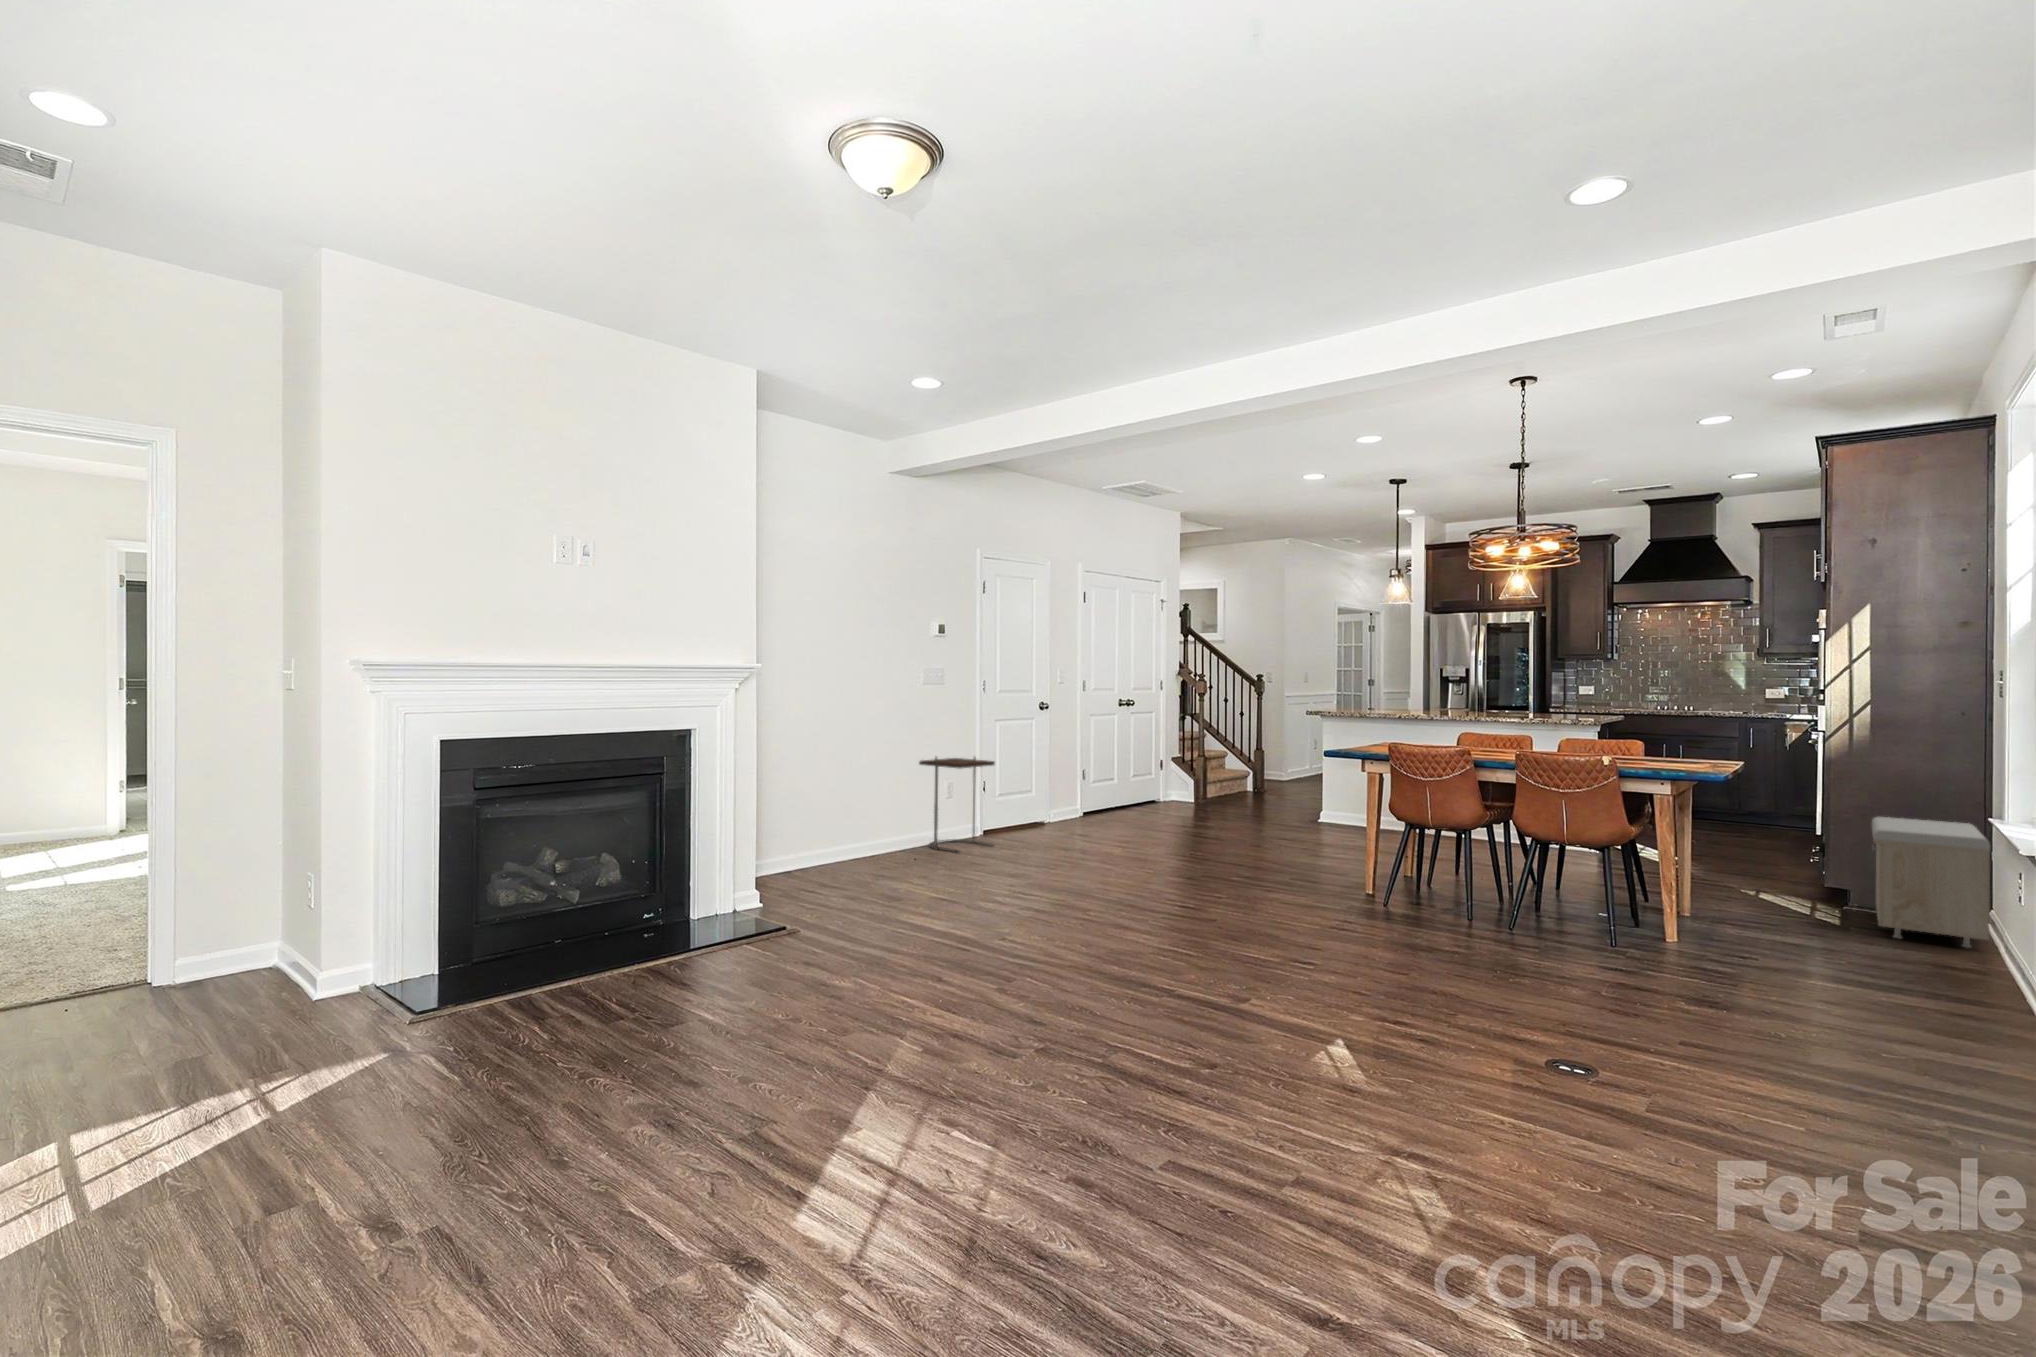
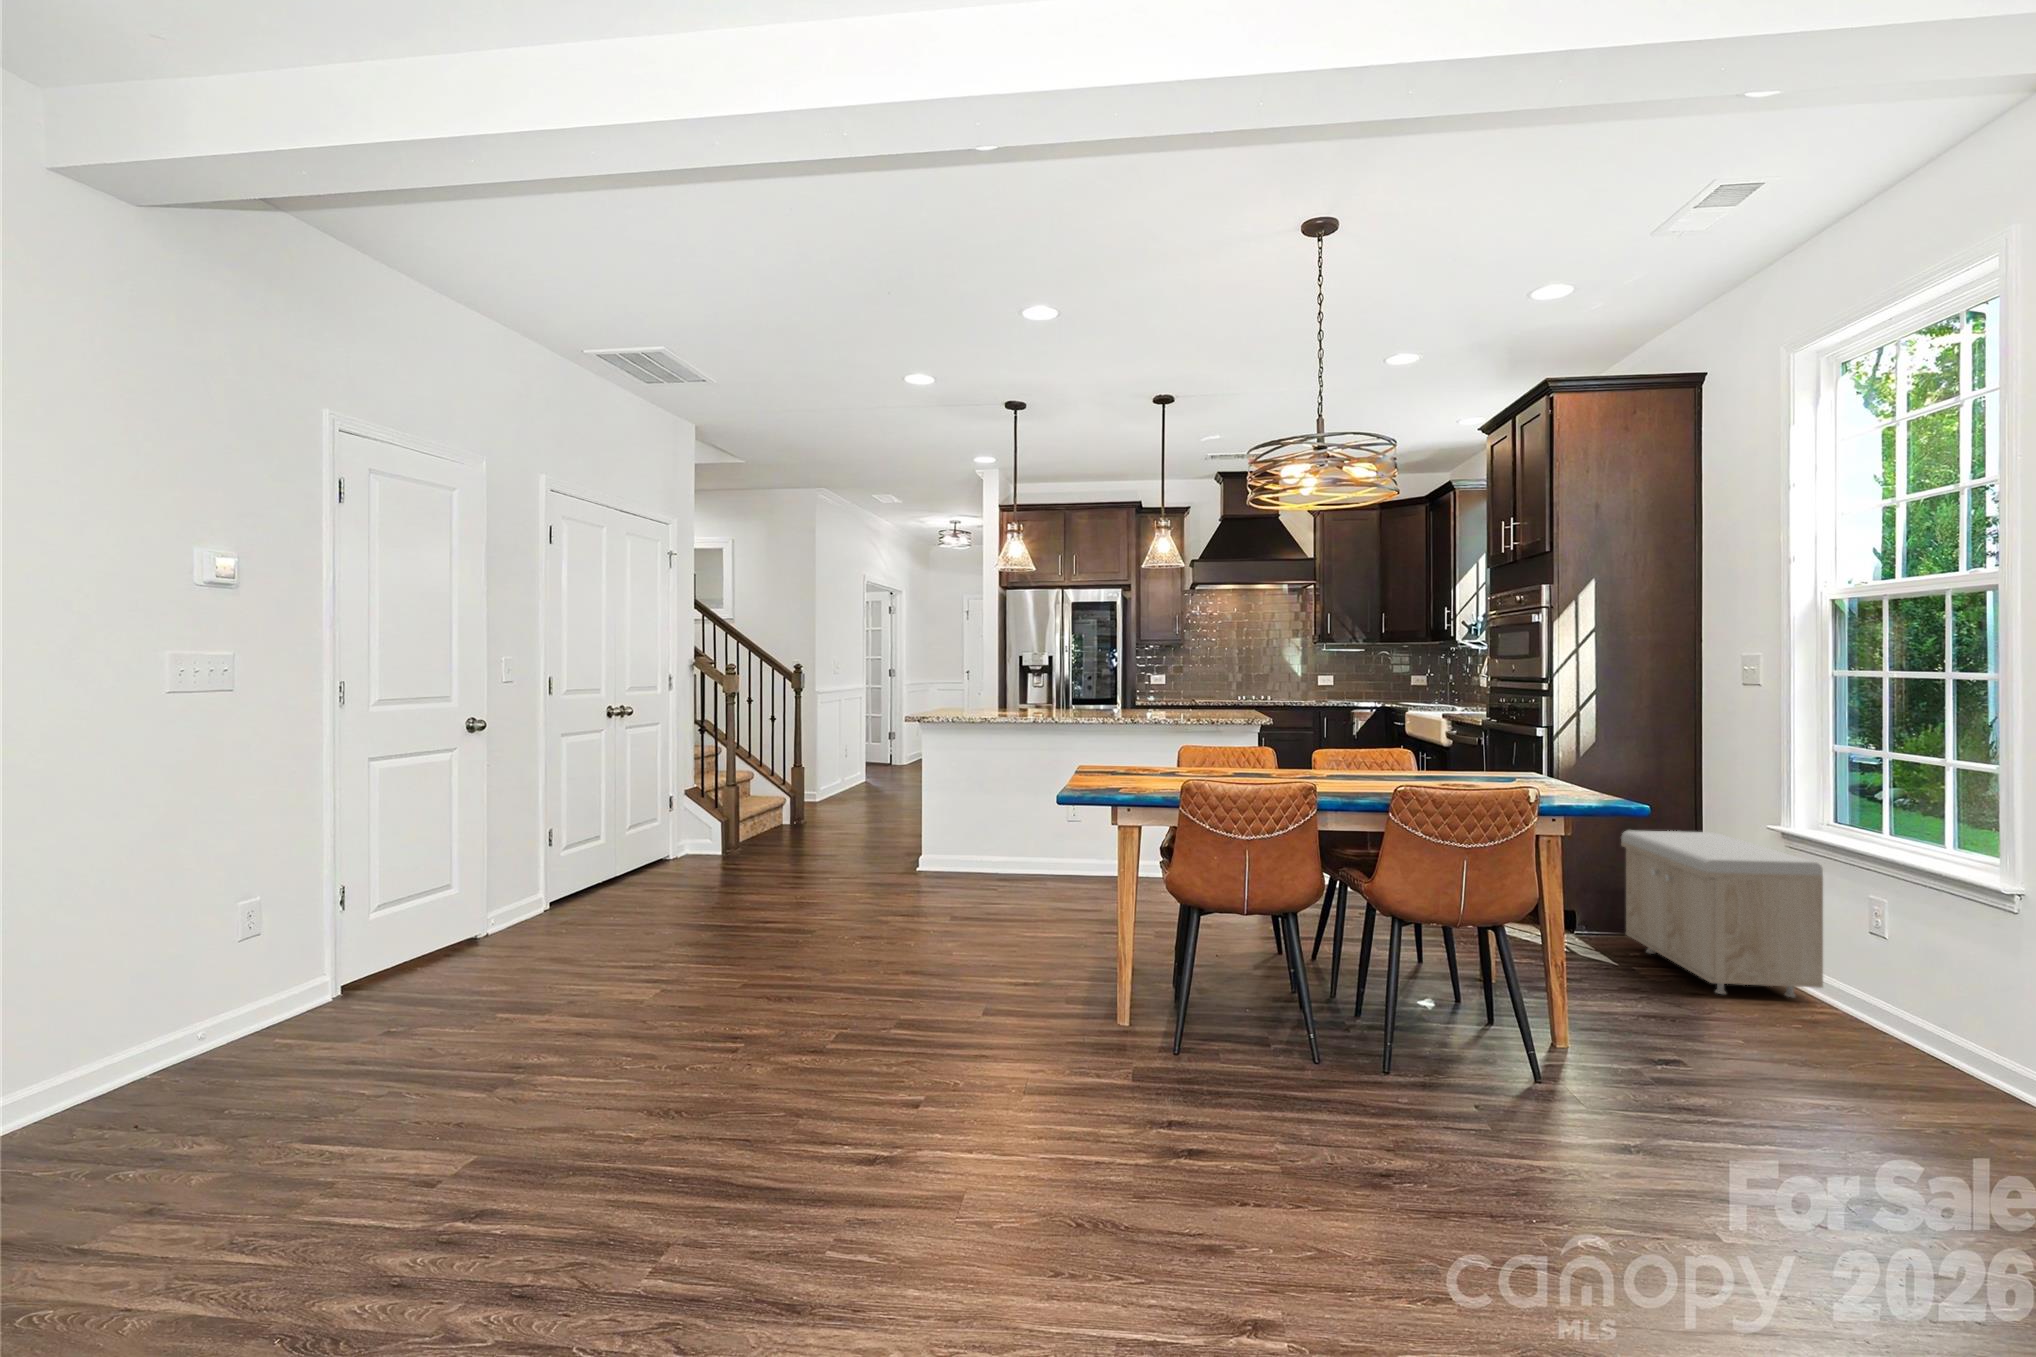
side table: present [919,757,995,852] -> none [114,857,343,1101]

